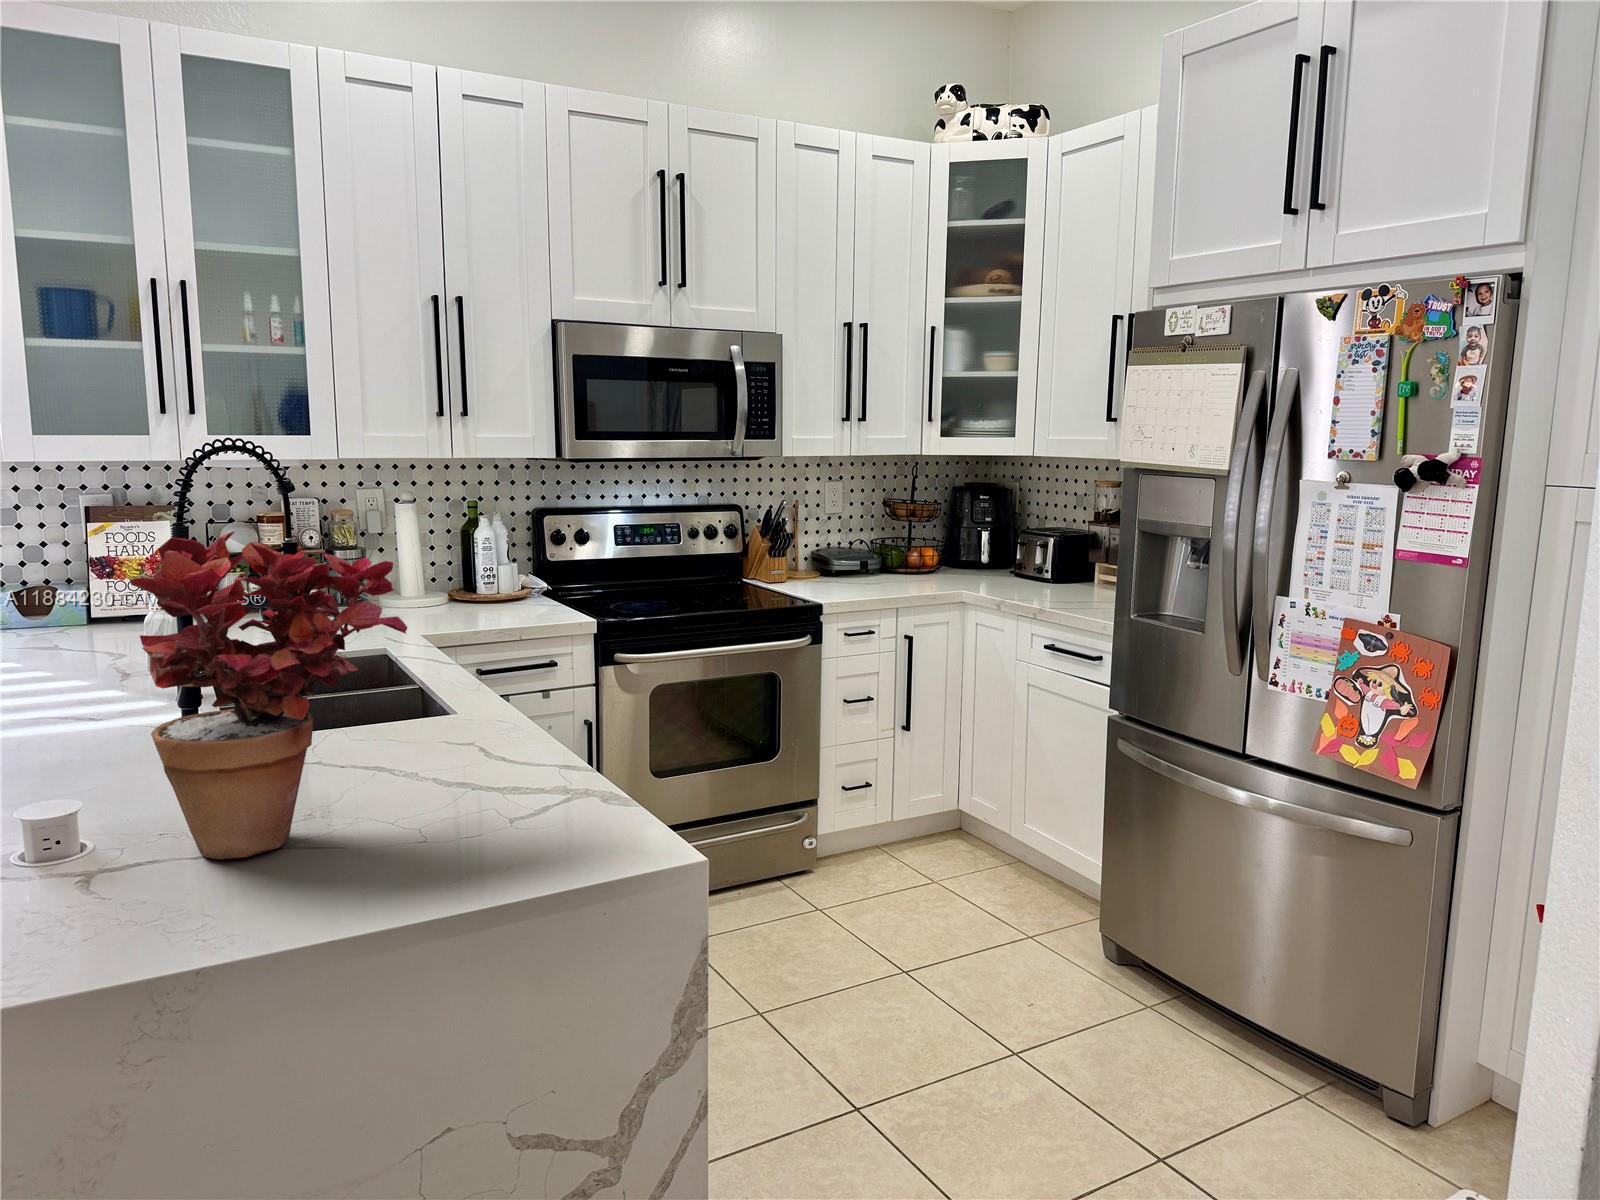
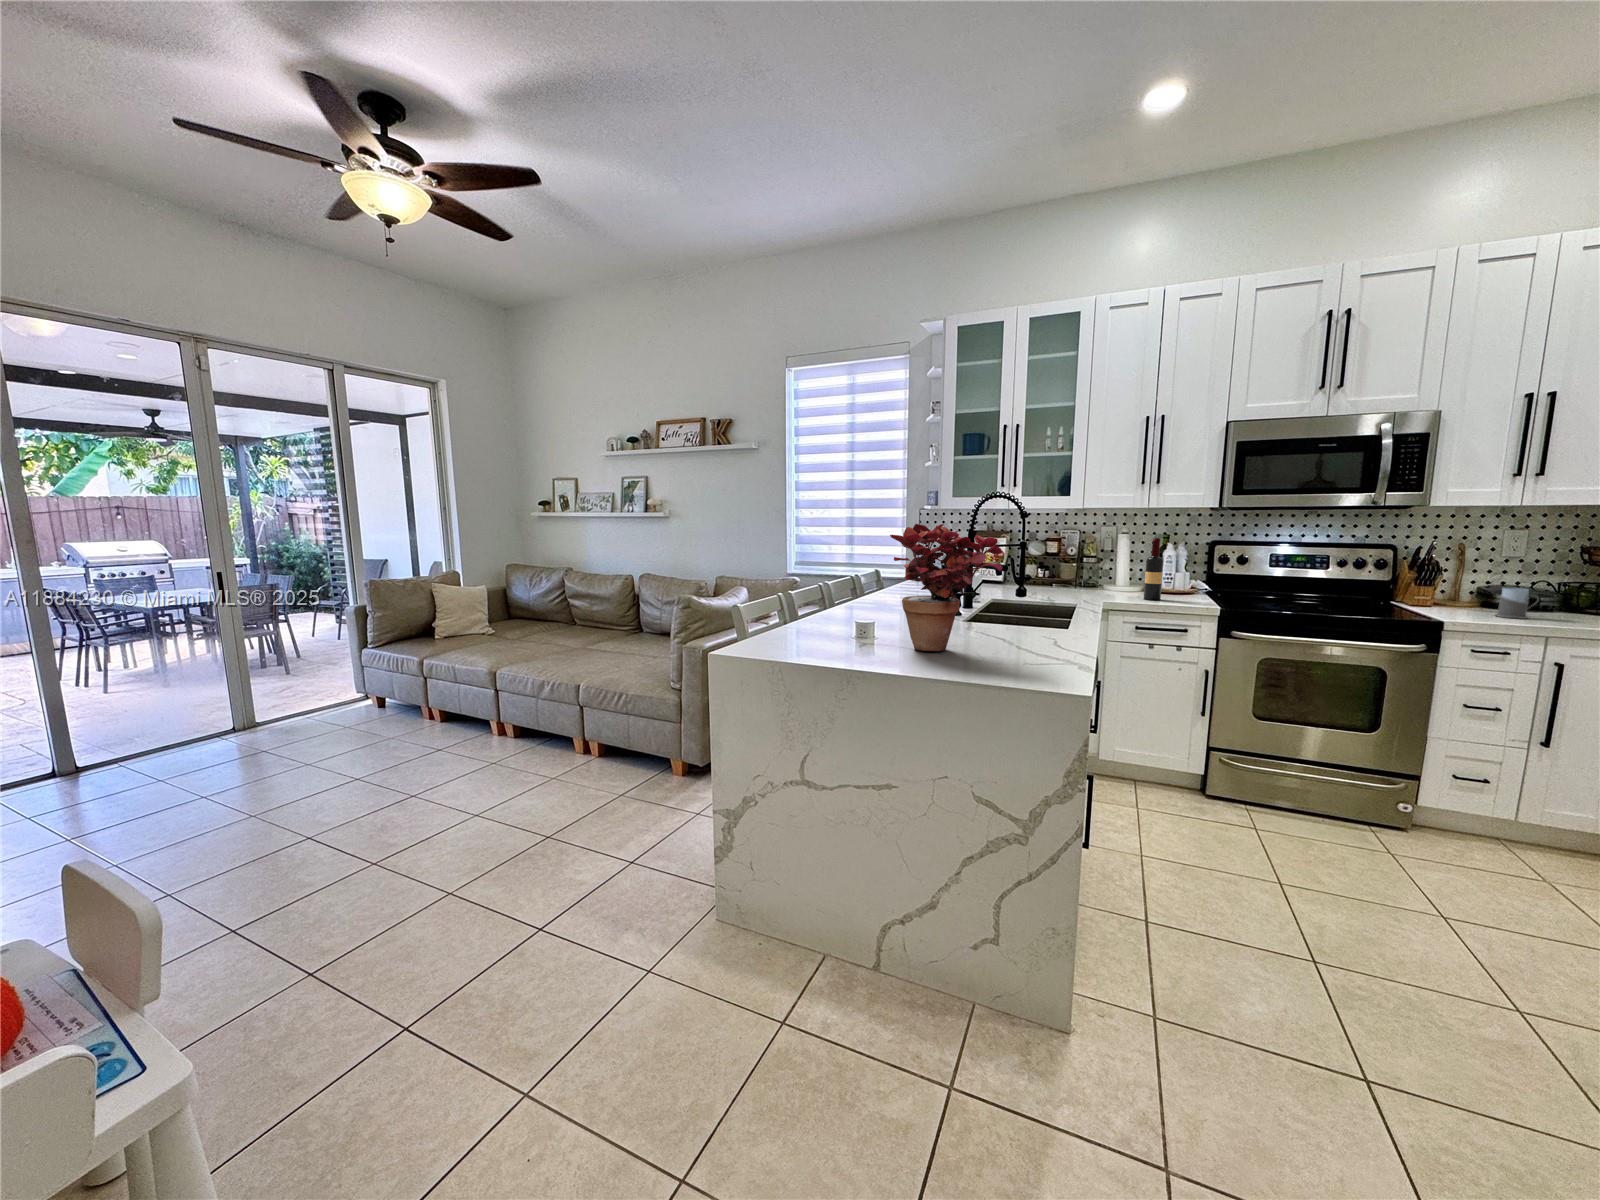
wine bottle: none [471,511,500,619] -> present [1144,538,1163,600]
mug: none [848,553,882,589] -> present [1496,588,1538,619]

